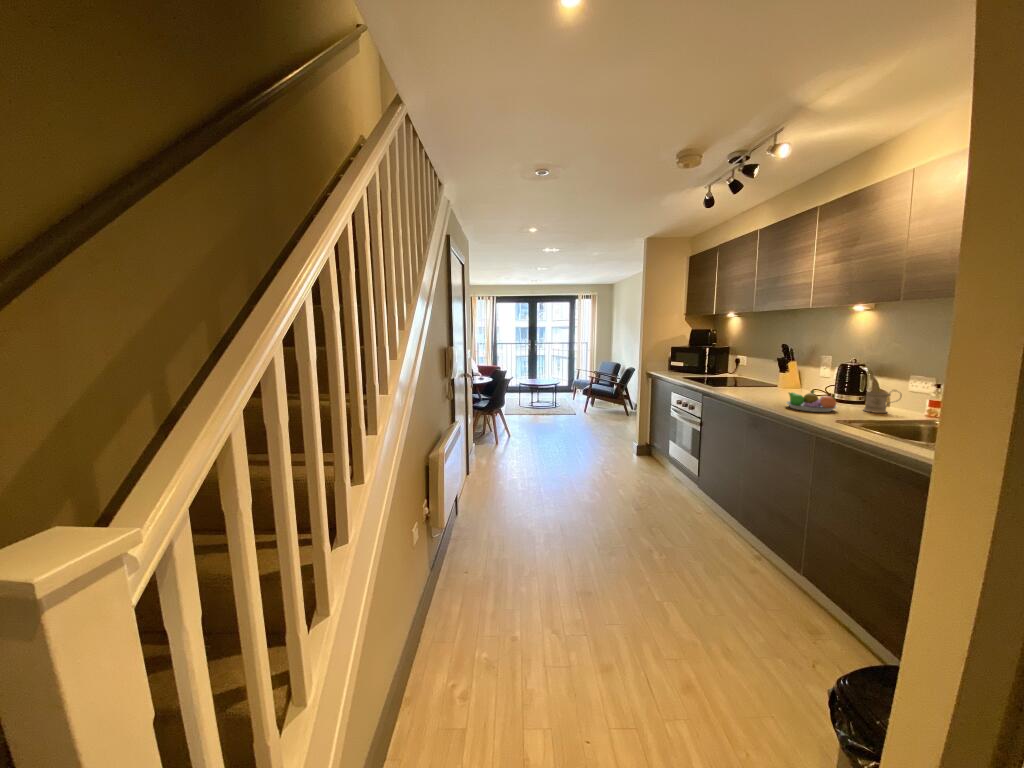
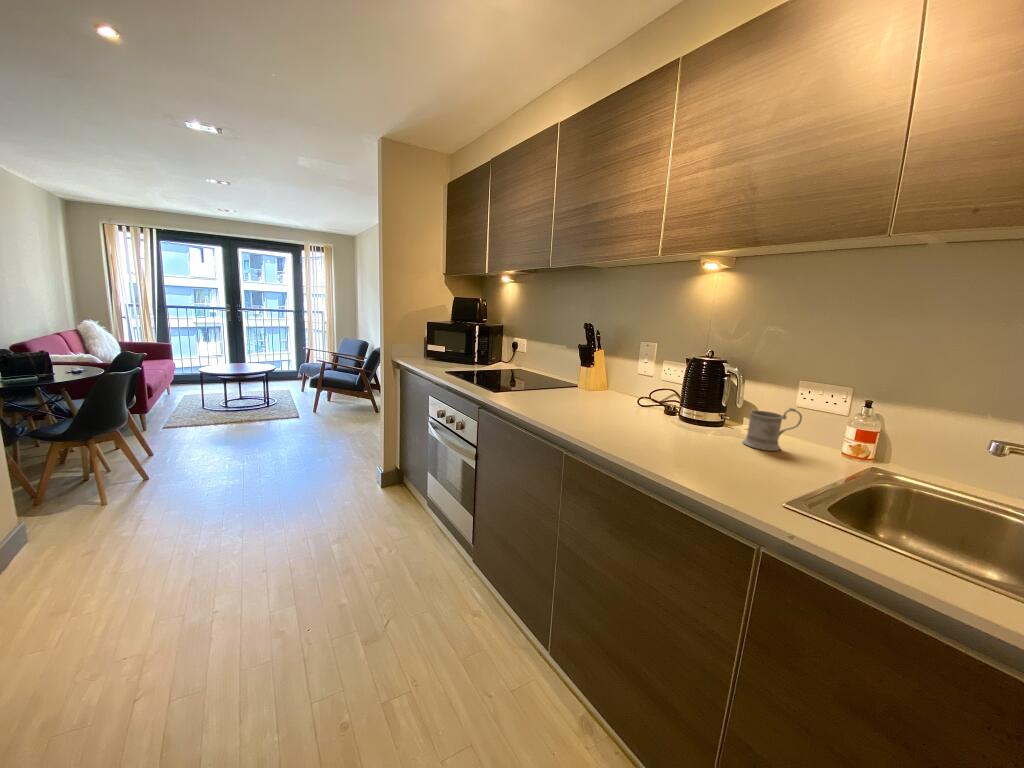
fruit bowl: present [786,391,837,412] -> none [636,412,728,463]

